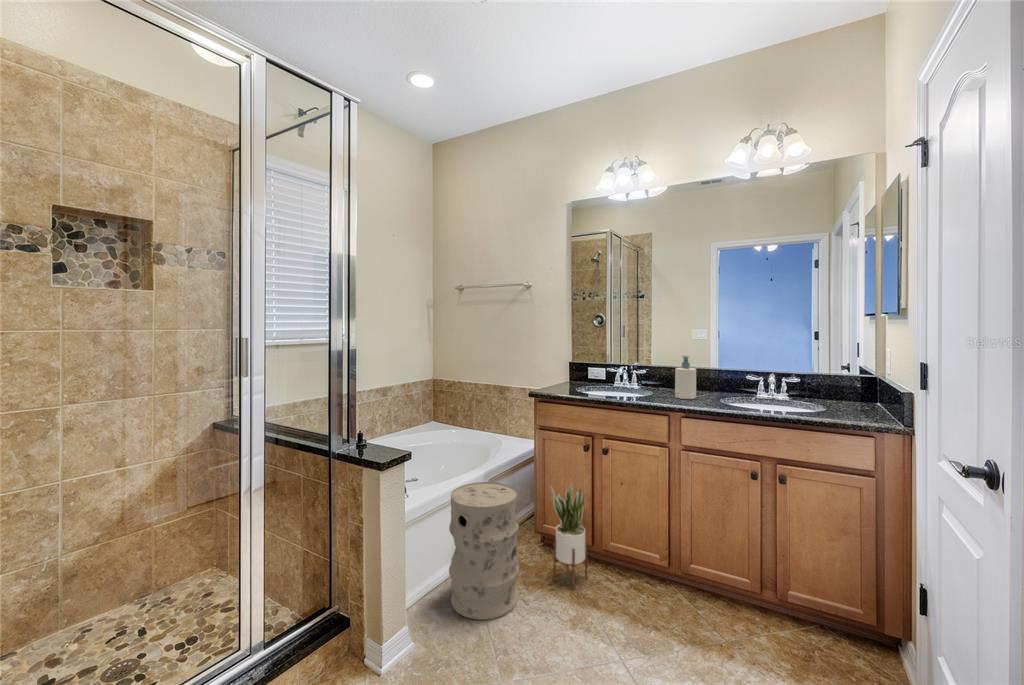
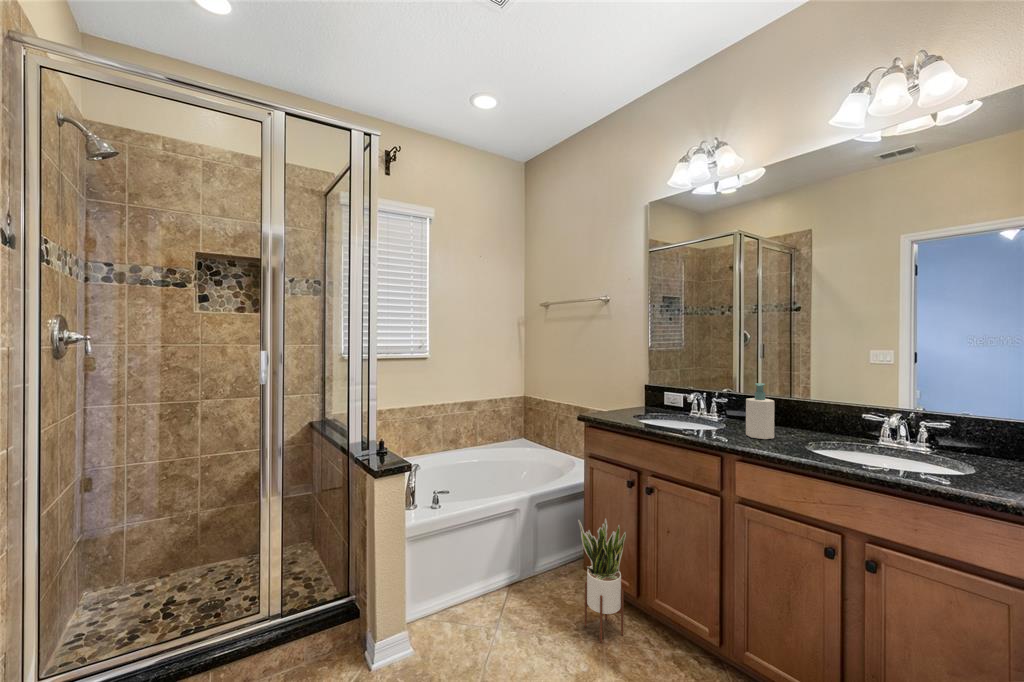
trash can: present [449,482,520,620] -> none [468,503,540,649]

